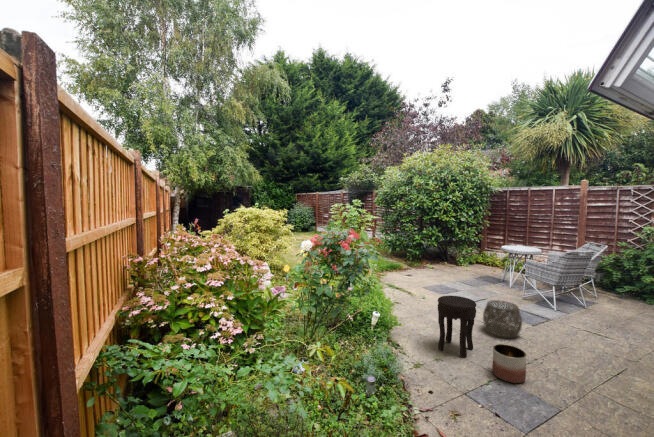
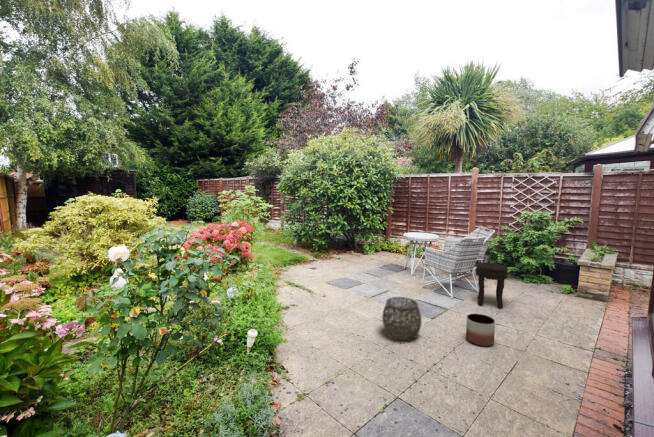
side table: present [438,296,476,358] -> present [476,263,508,309]
planter: present [492,344,526,383] -> present [466,314,495,346]

